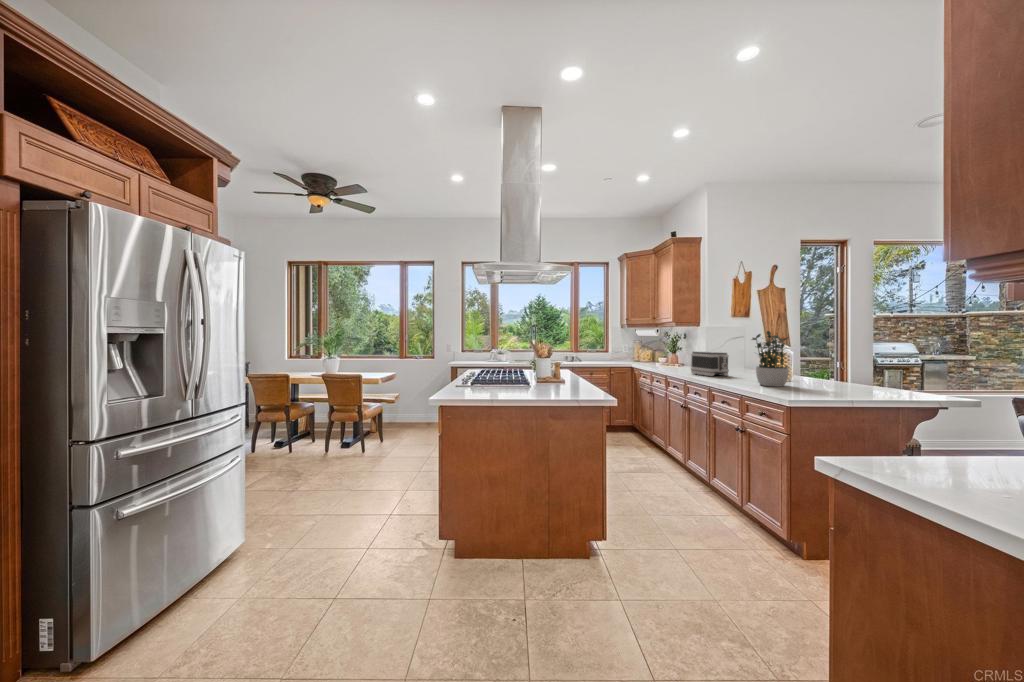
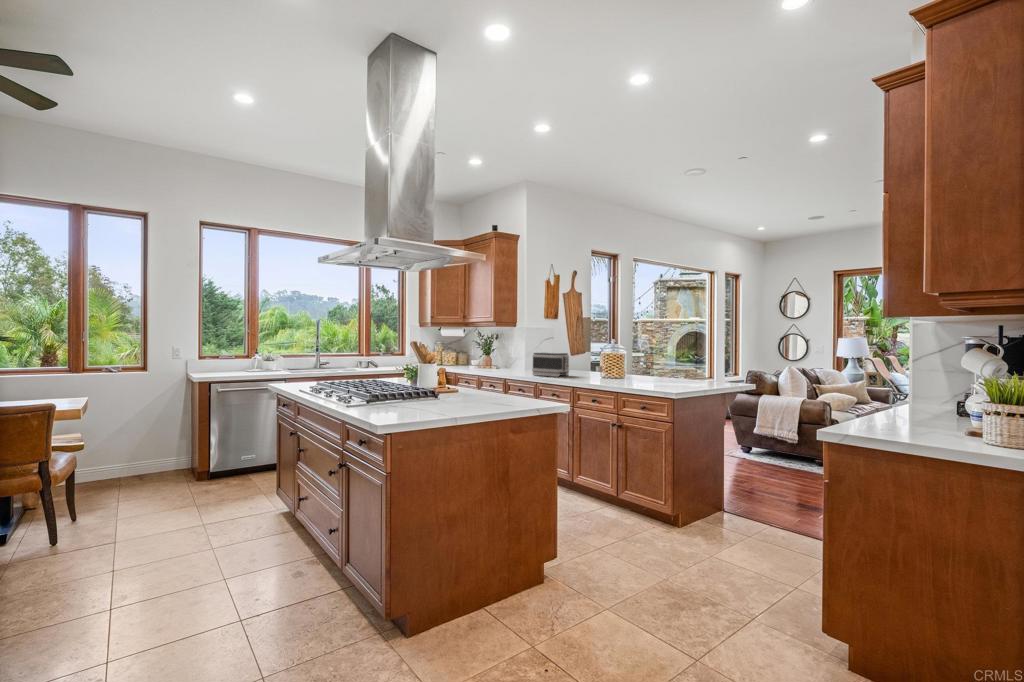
potted plant: present [752,331,789,387] -> none [611,332,640,383]

